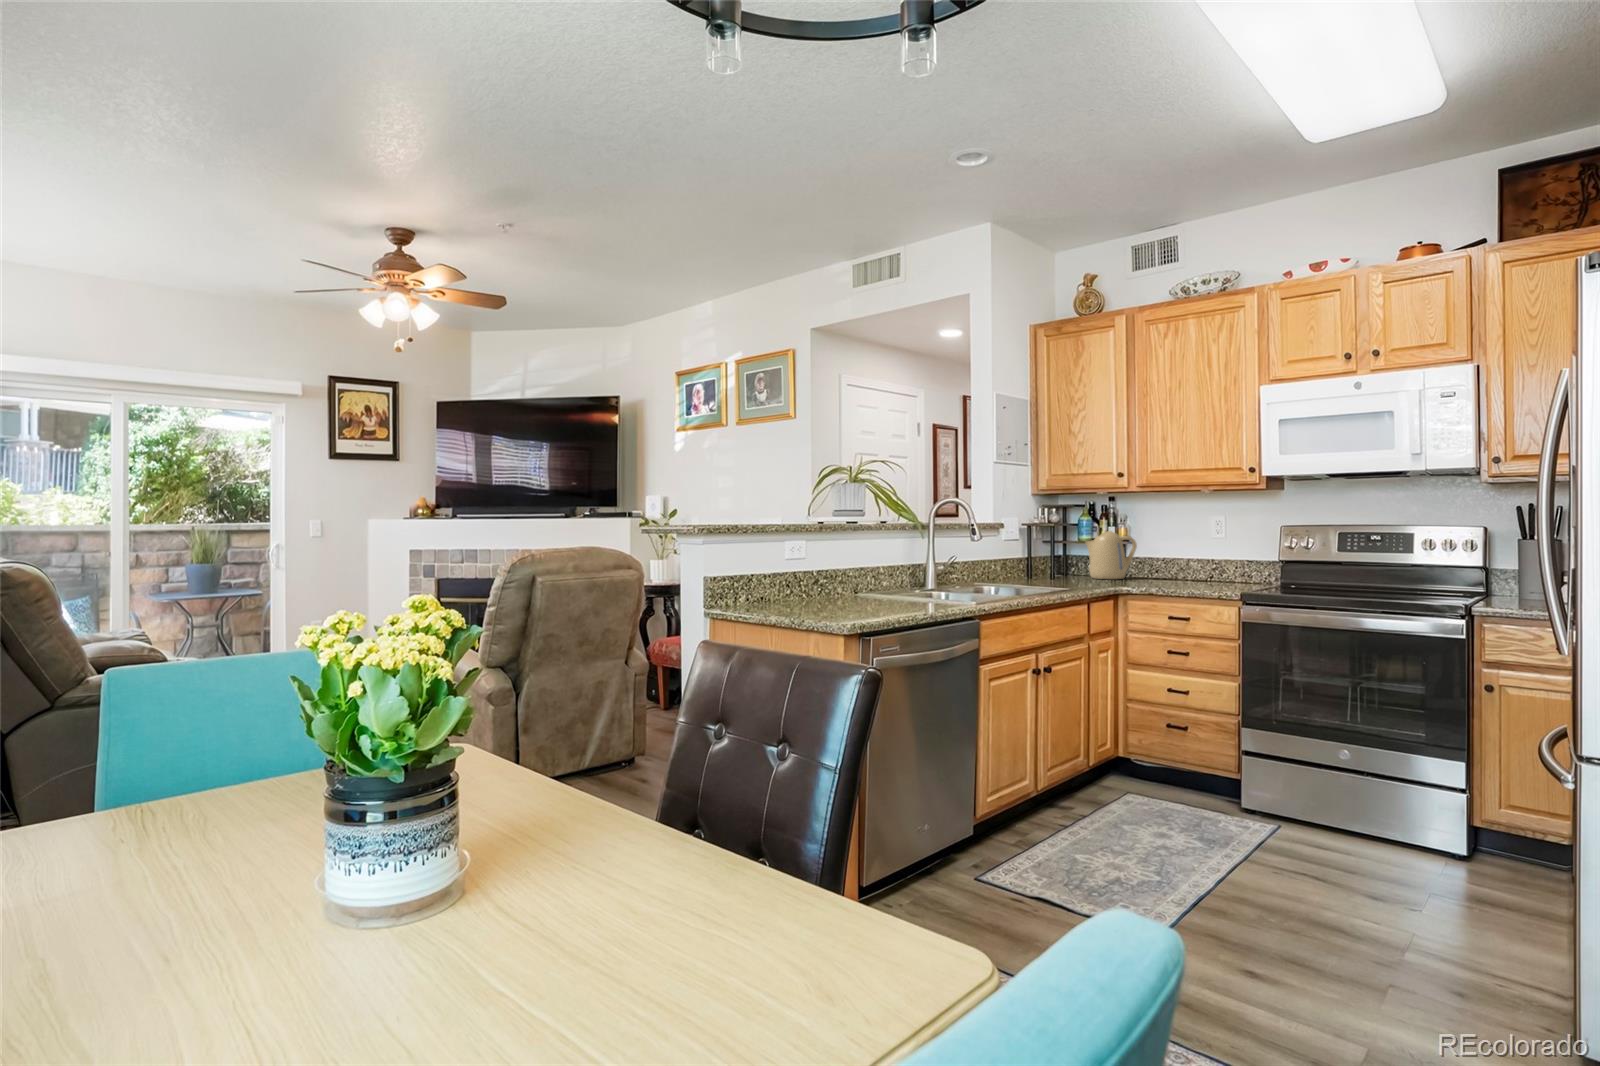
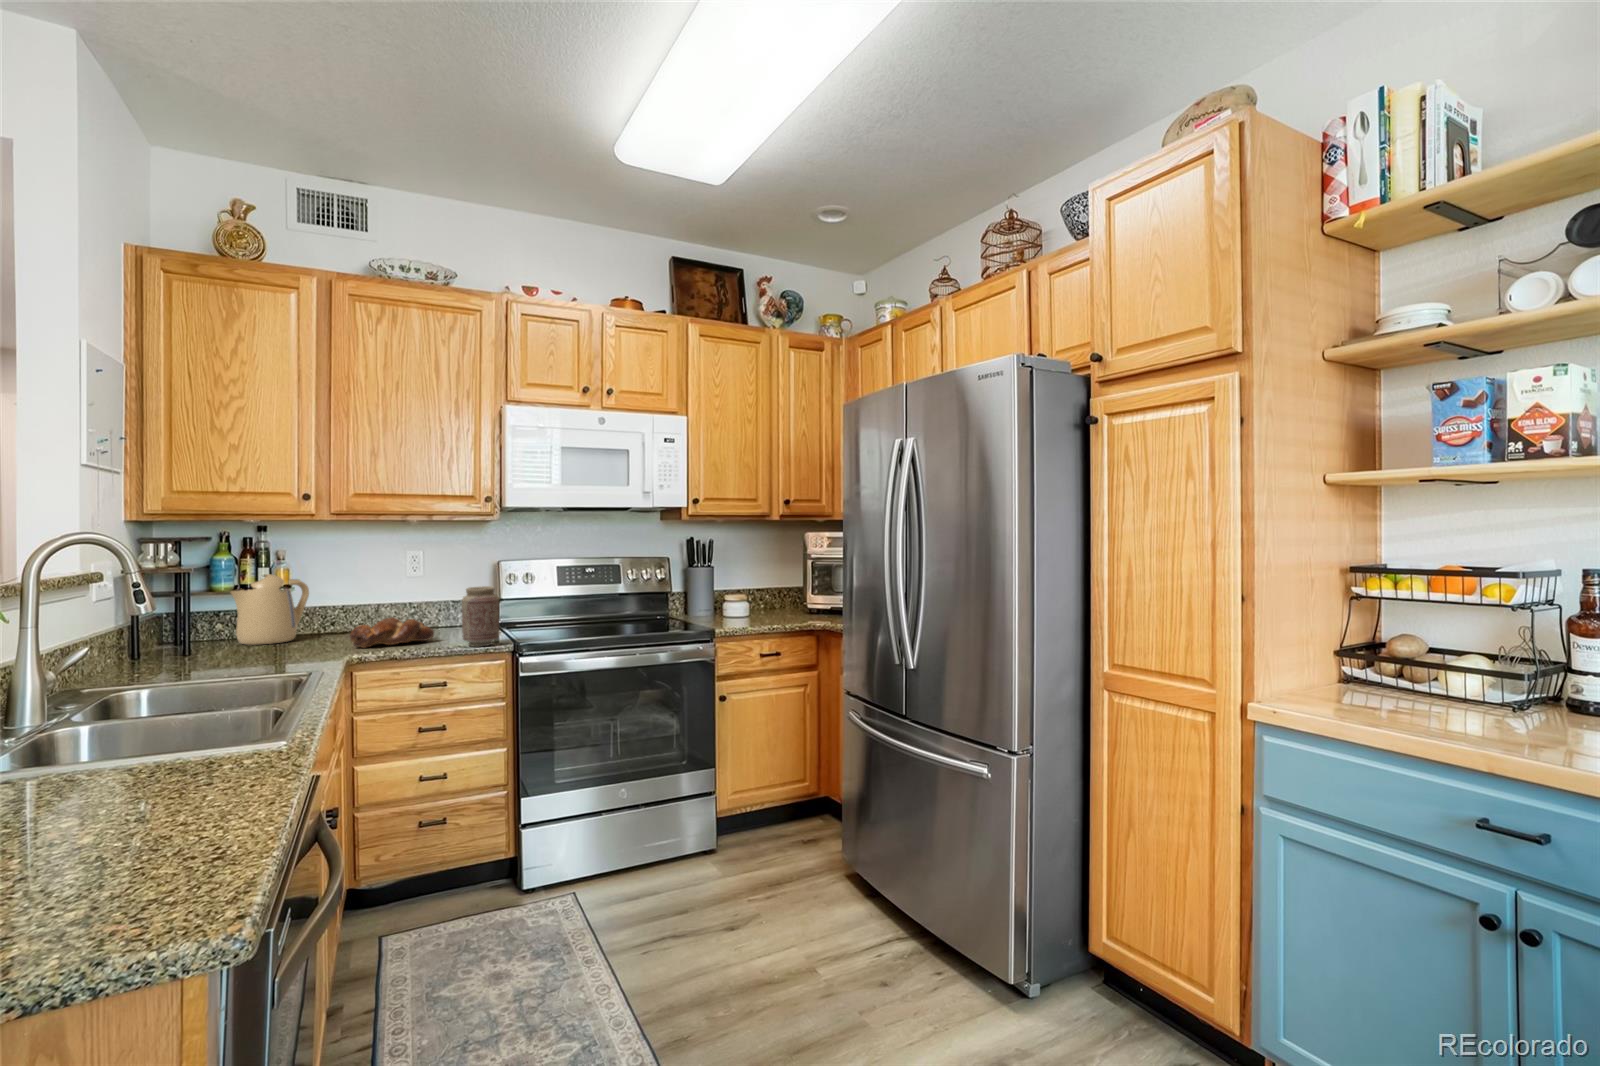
vase: none [1199,544,1231,593] -> present [462,586,499,646]
bread loaf: none [1136,566,1198,586] -> present [350,617,434,648]

